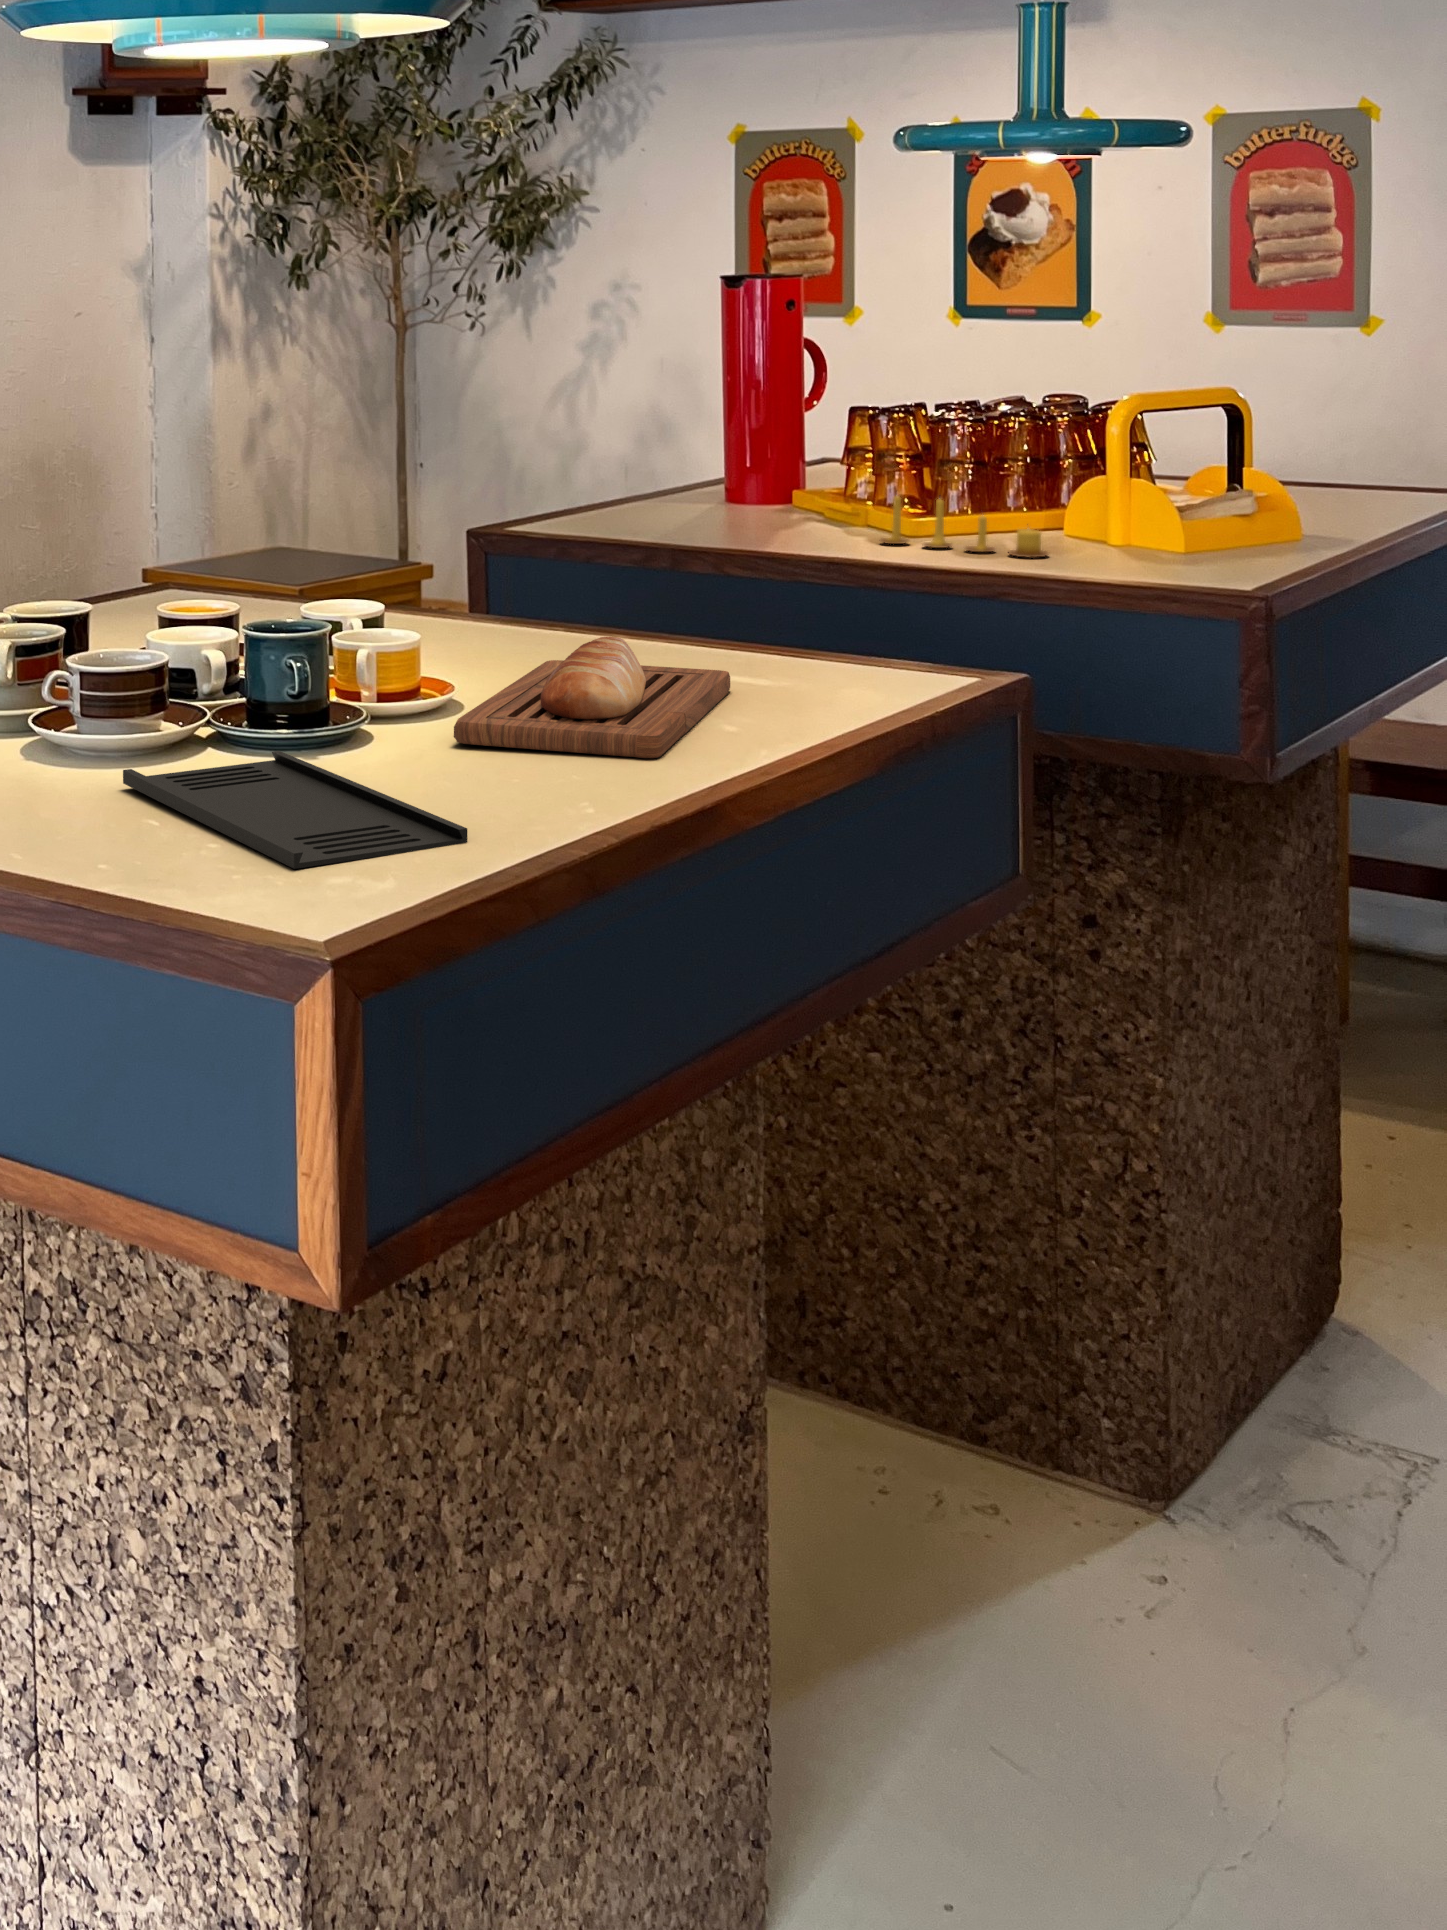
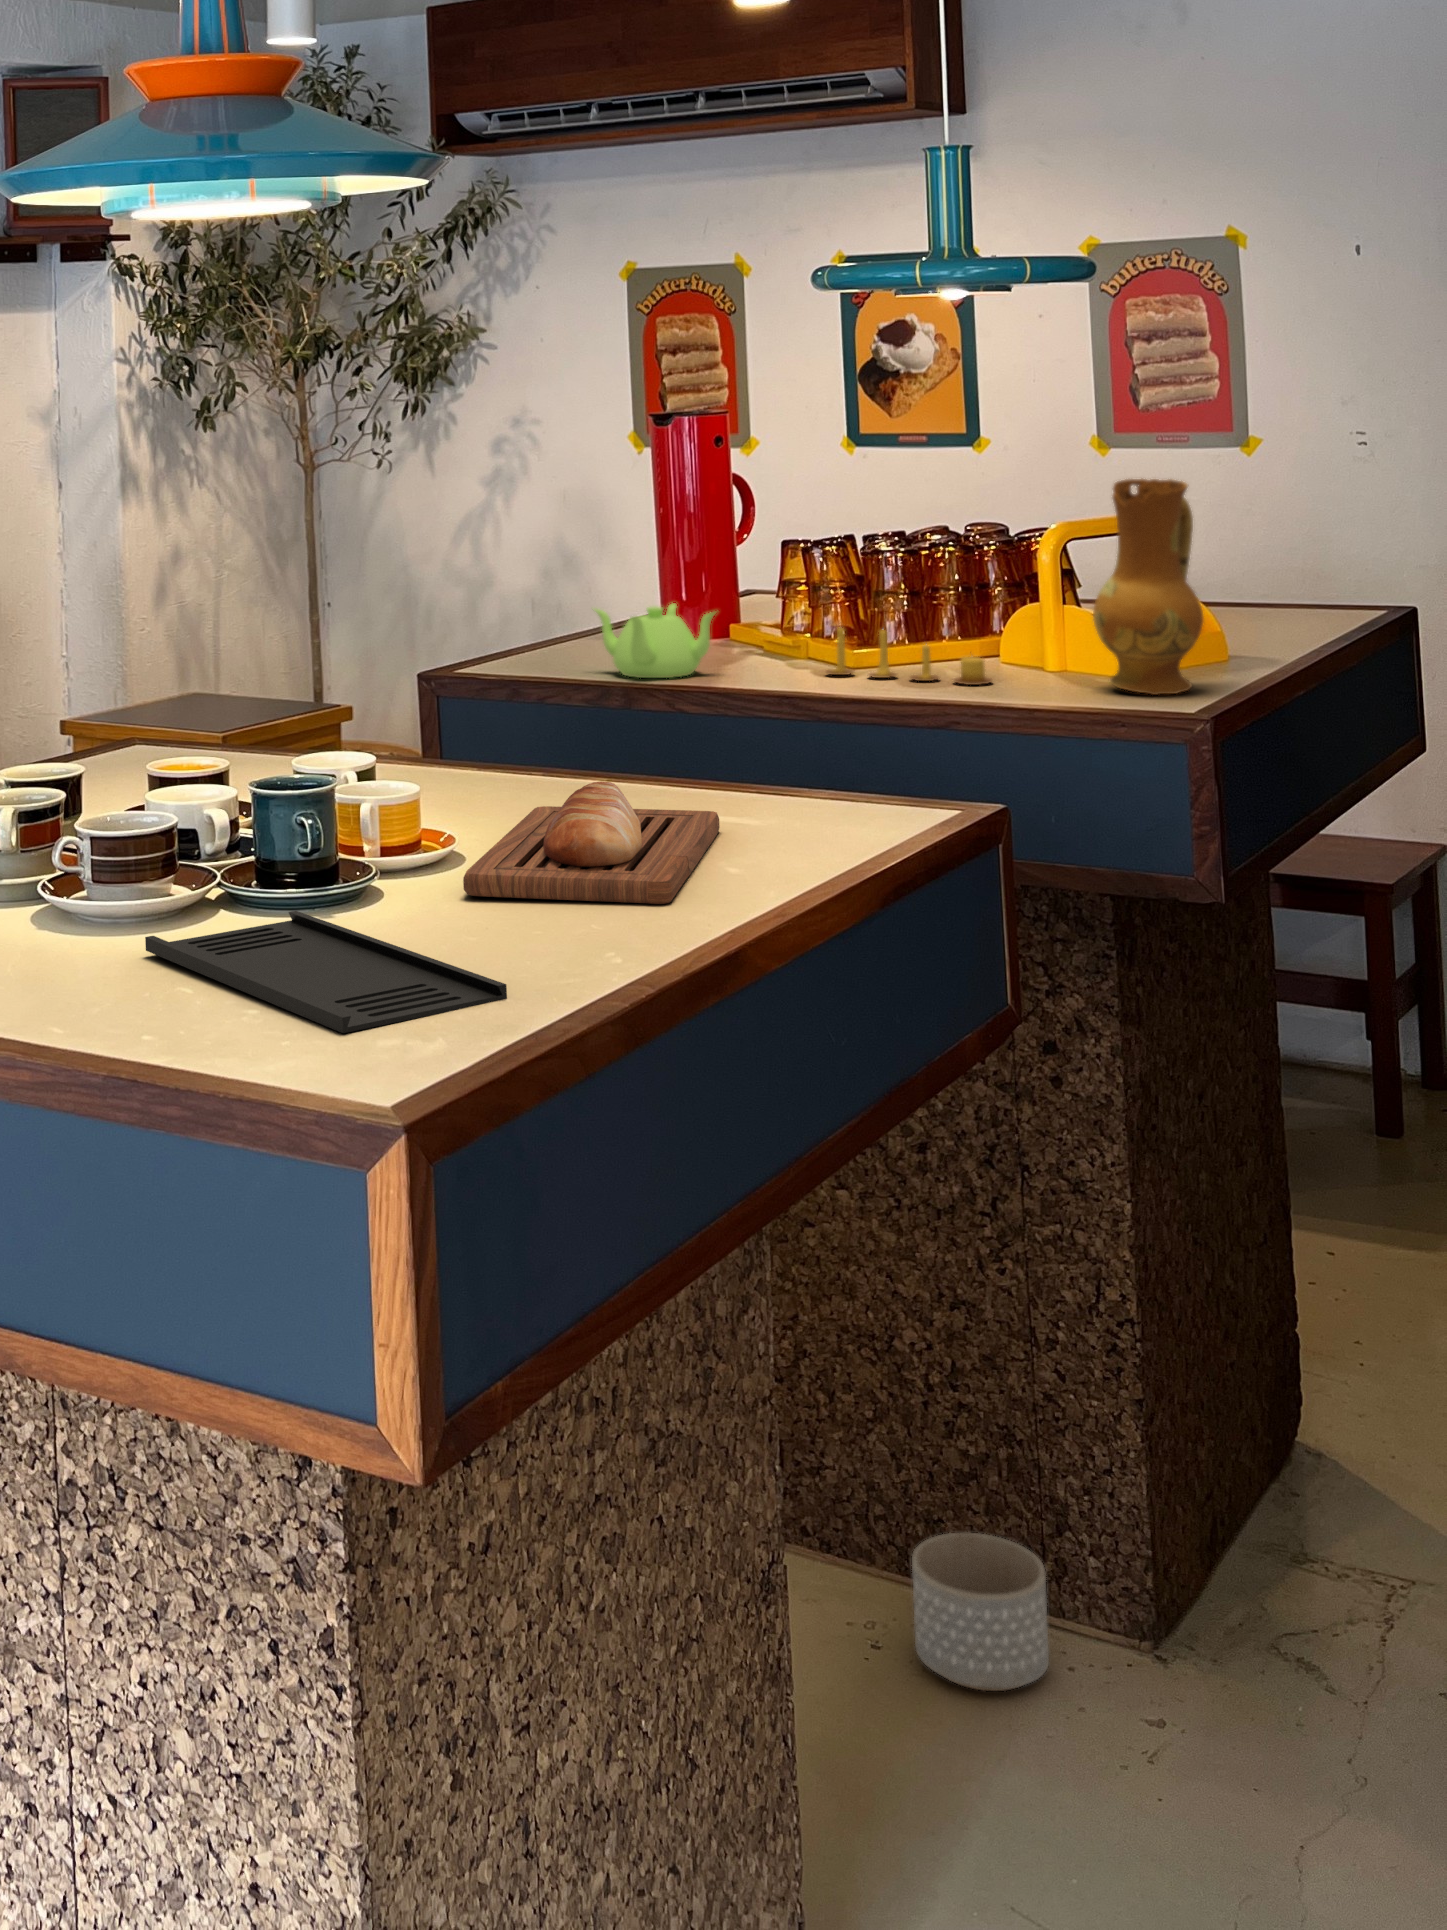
ceramic jug: none [1155,351,1269,573] -> present [1093,479,1203,695]
teapot: none [645,467,774,541] -> present [595,604,715,678]
planter: none [916,1392,1049,1545] -> present [912,1533,1049,1691]

